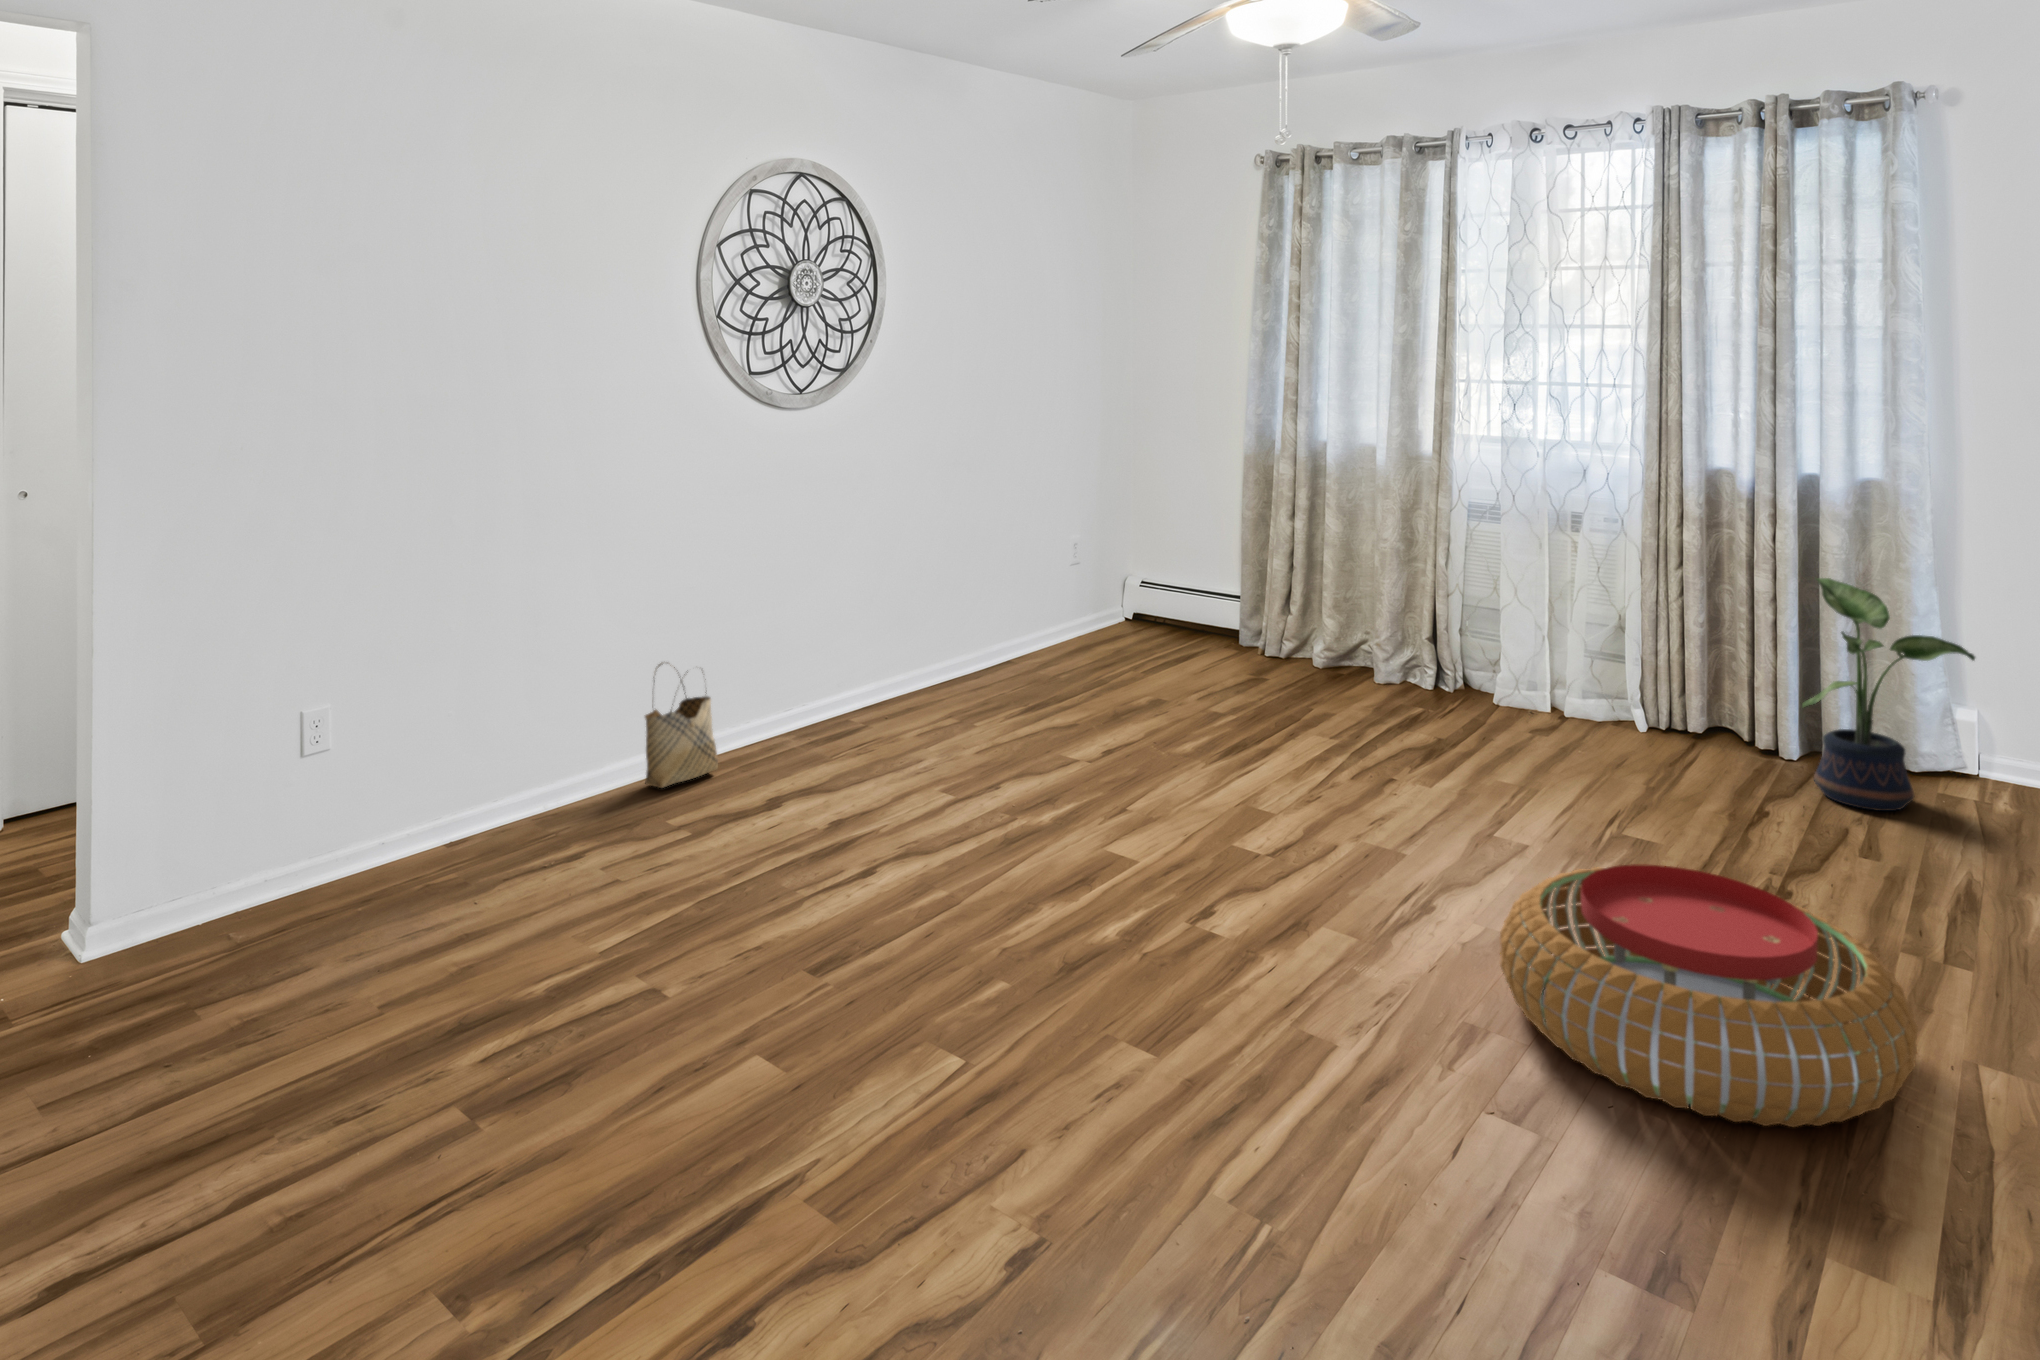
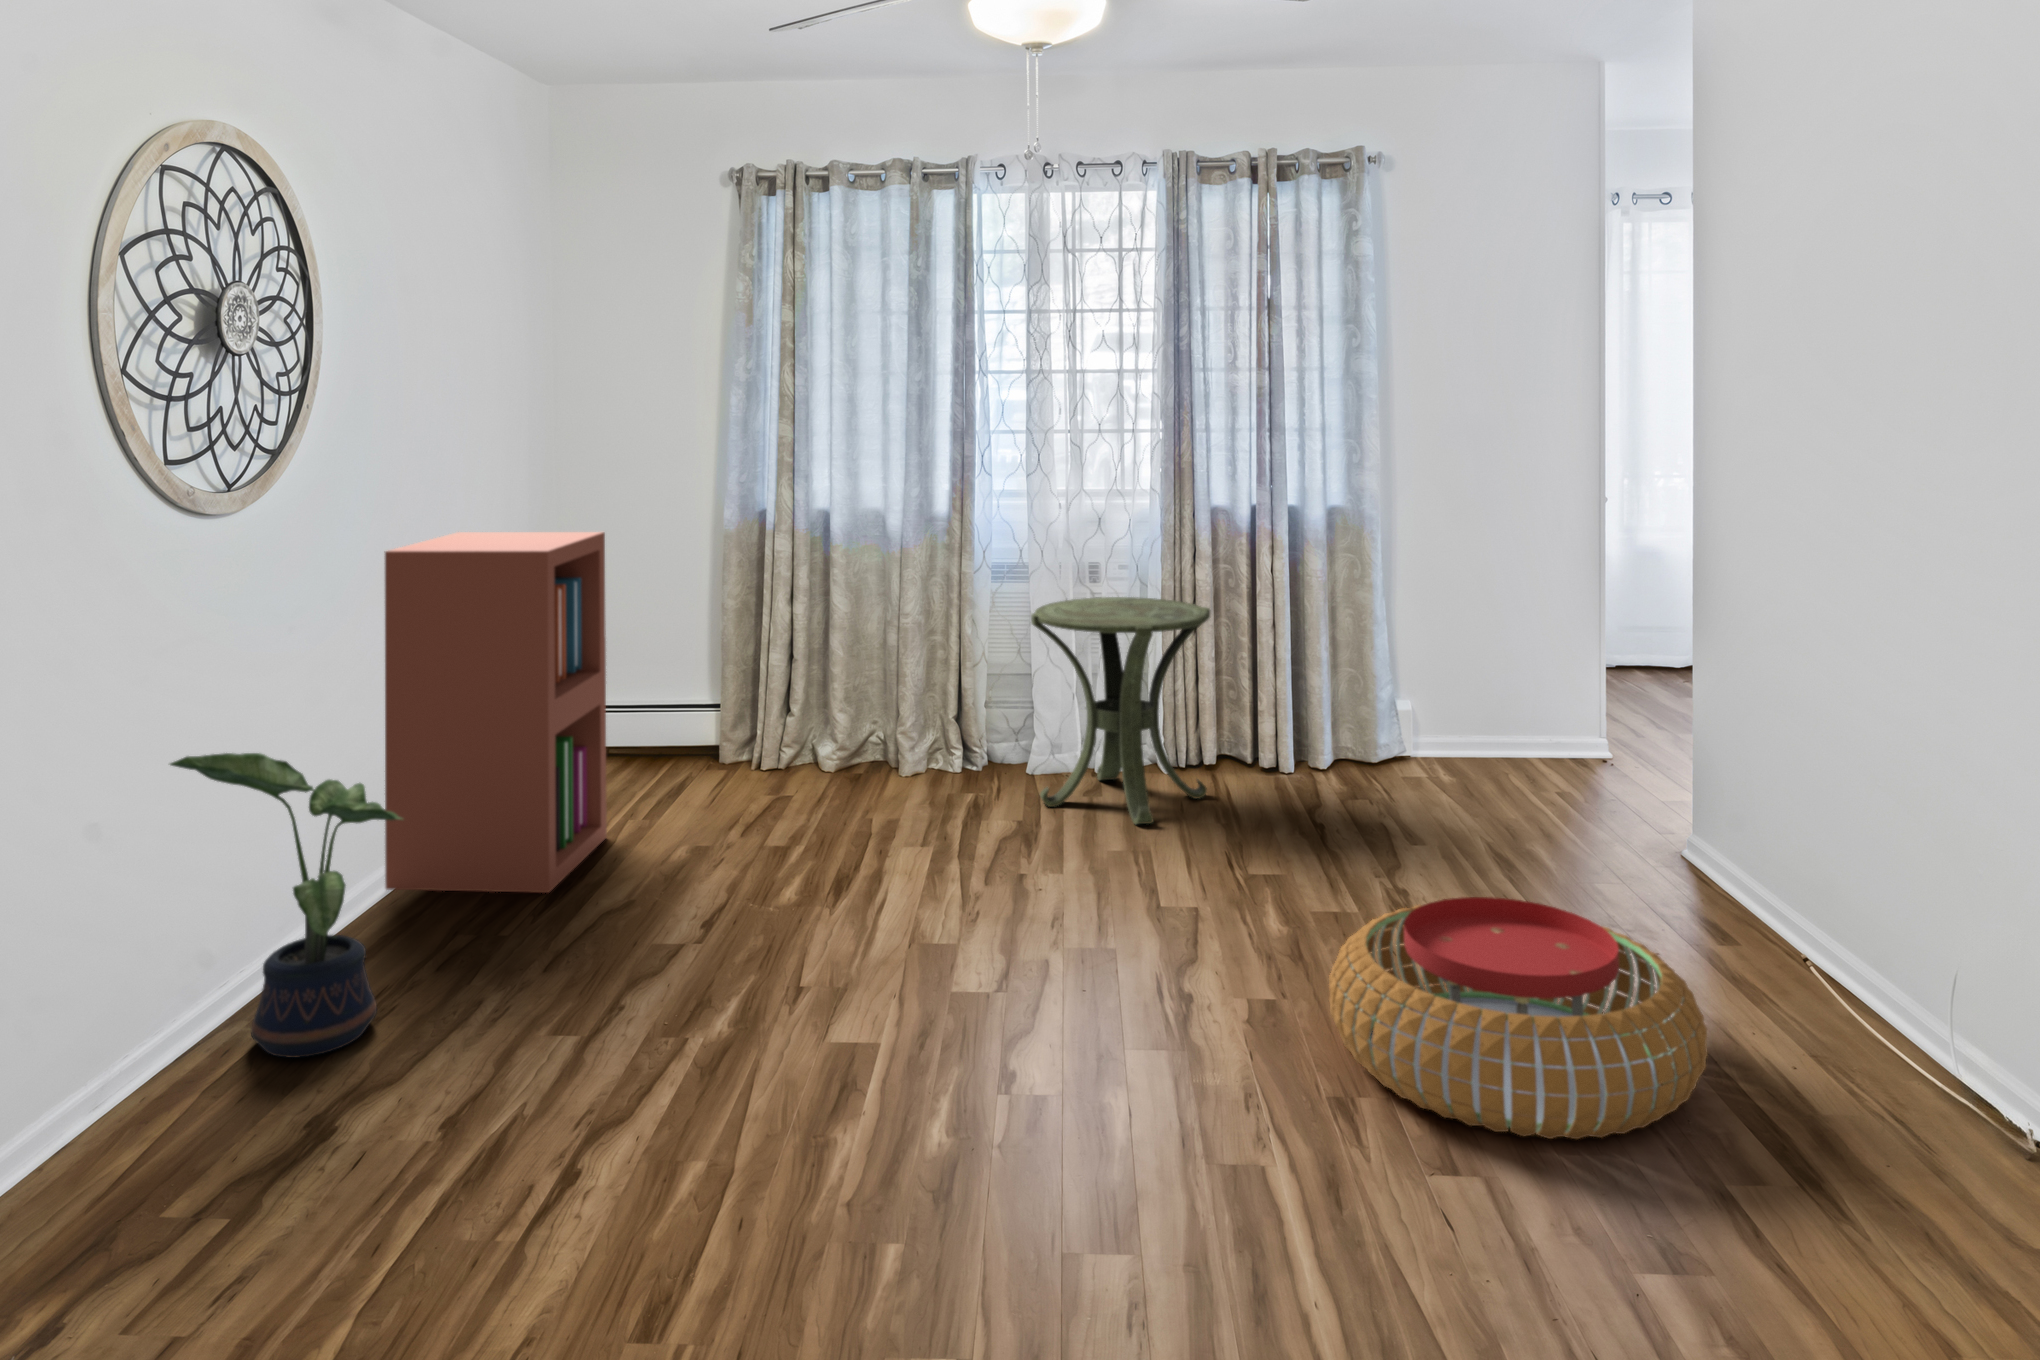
bookshelf: none [935,439,1102,707] -> present [385,532,607,893]
side table: none [1470,546,1668,766] -> present [1031,597,1210,824]
potted plant: present [1802,578,1975,811] -> present [170,753,404,1058]
woven basket: present [645,663,718,788] -> none [44,949,165,1177]

